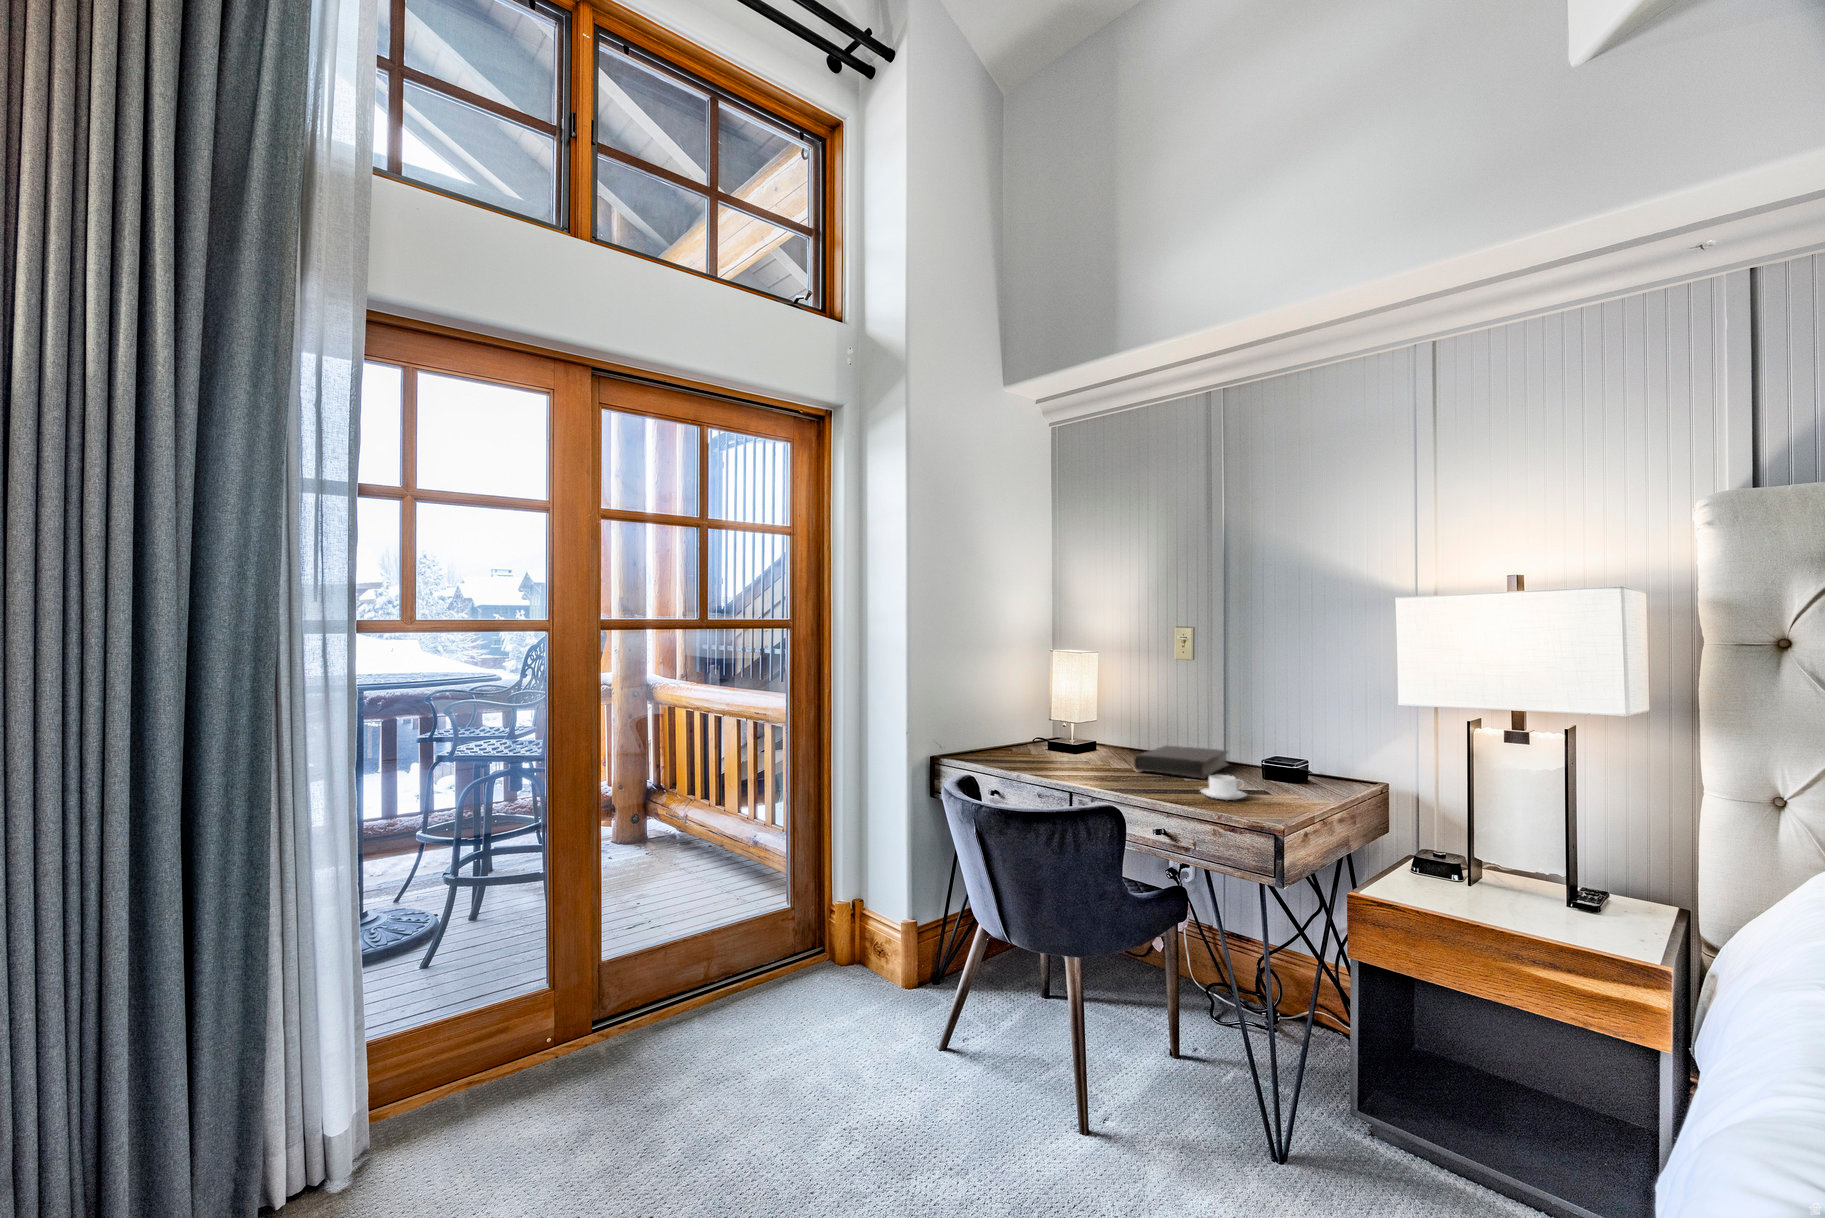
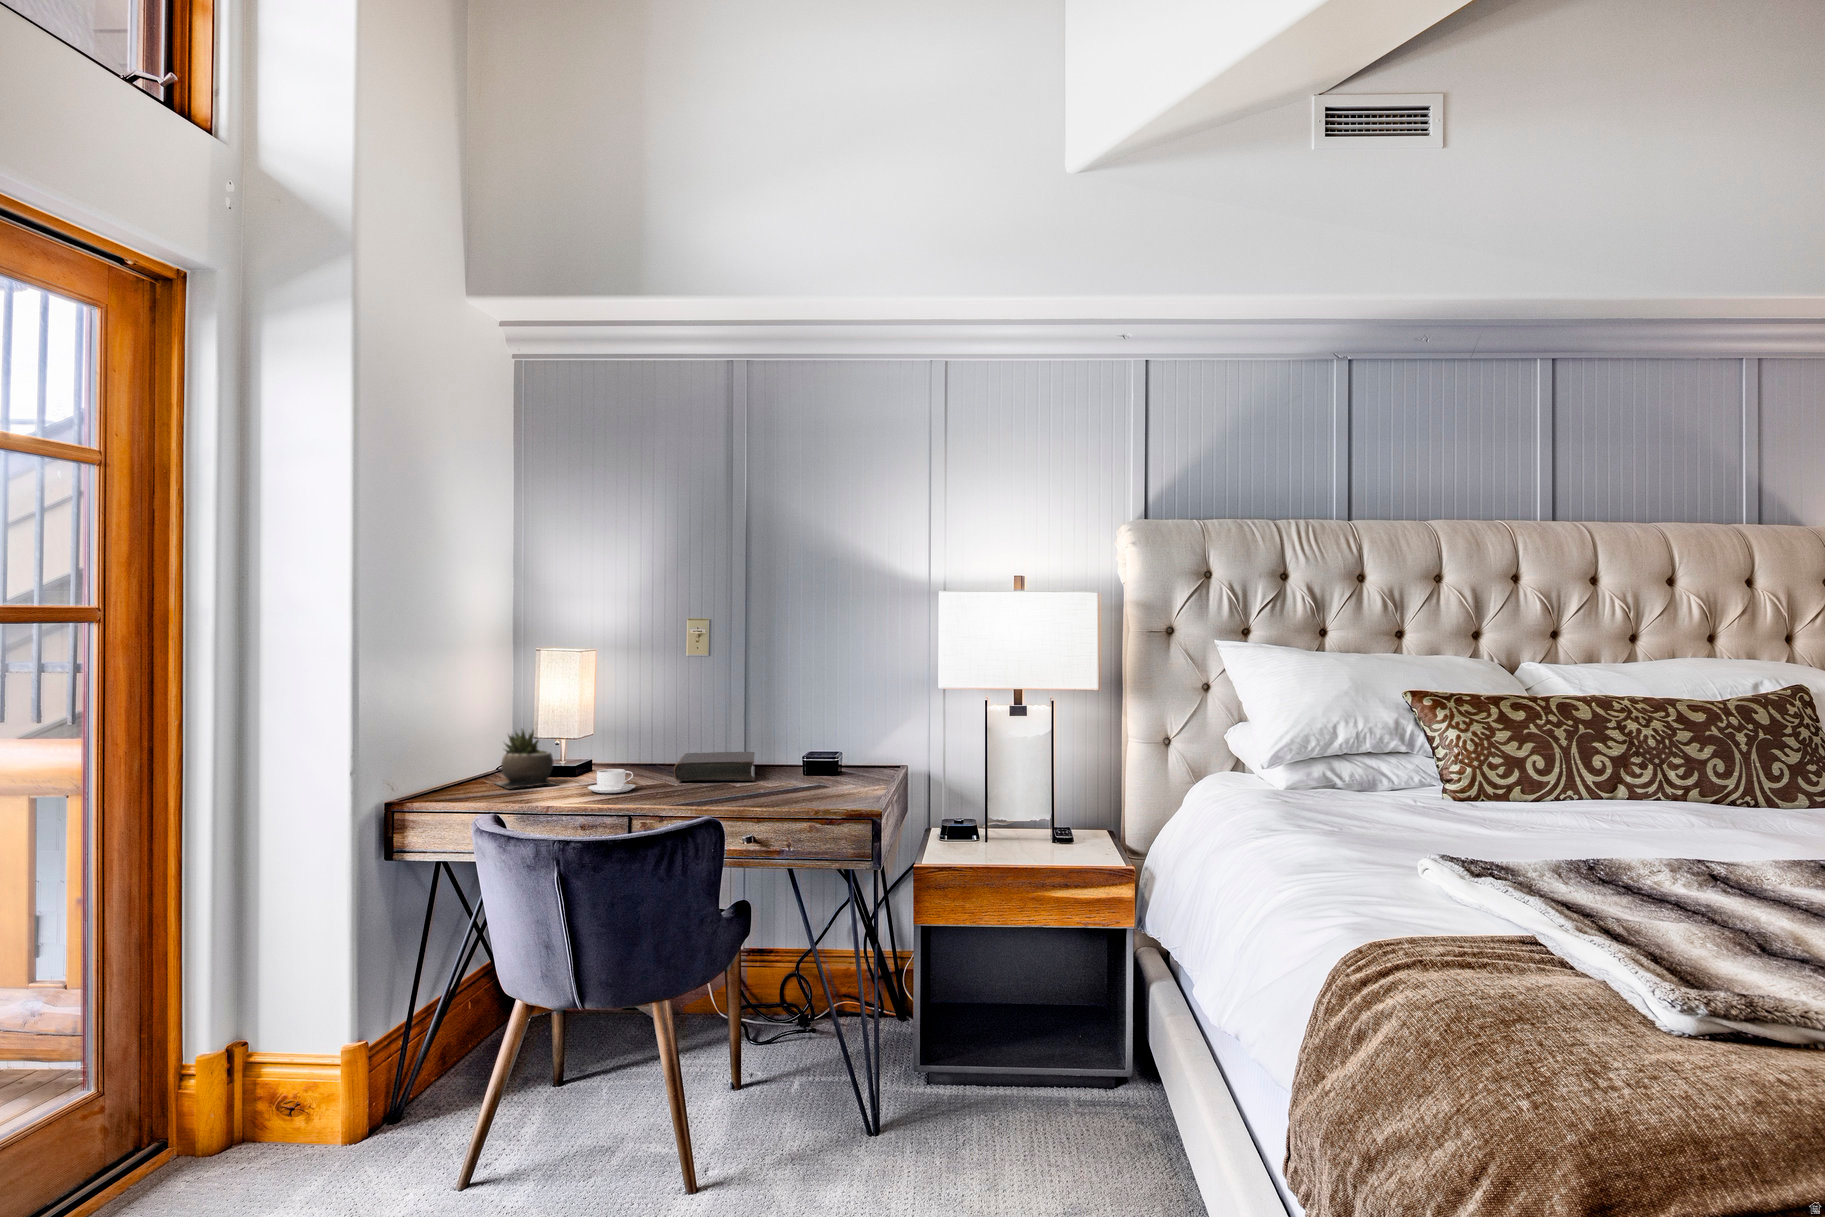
succulent plant: none [1005,714,1047,762] -> present [495,729,556,788]
coffee cup: present [1201,775,1247,800] -> present [588,769,635,793]

